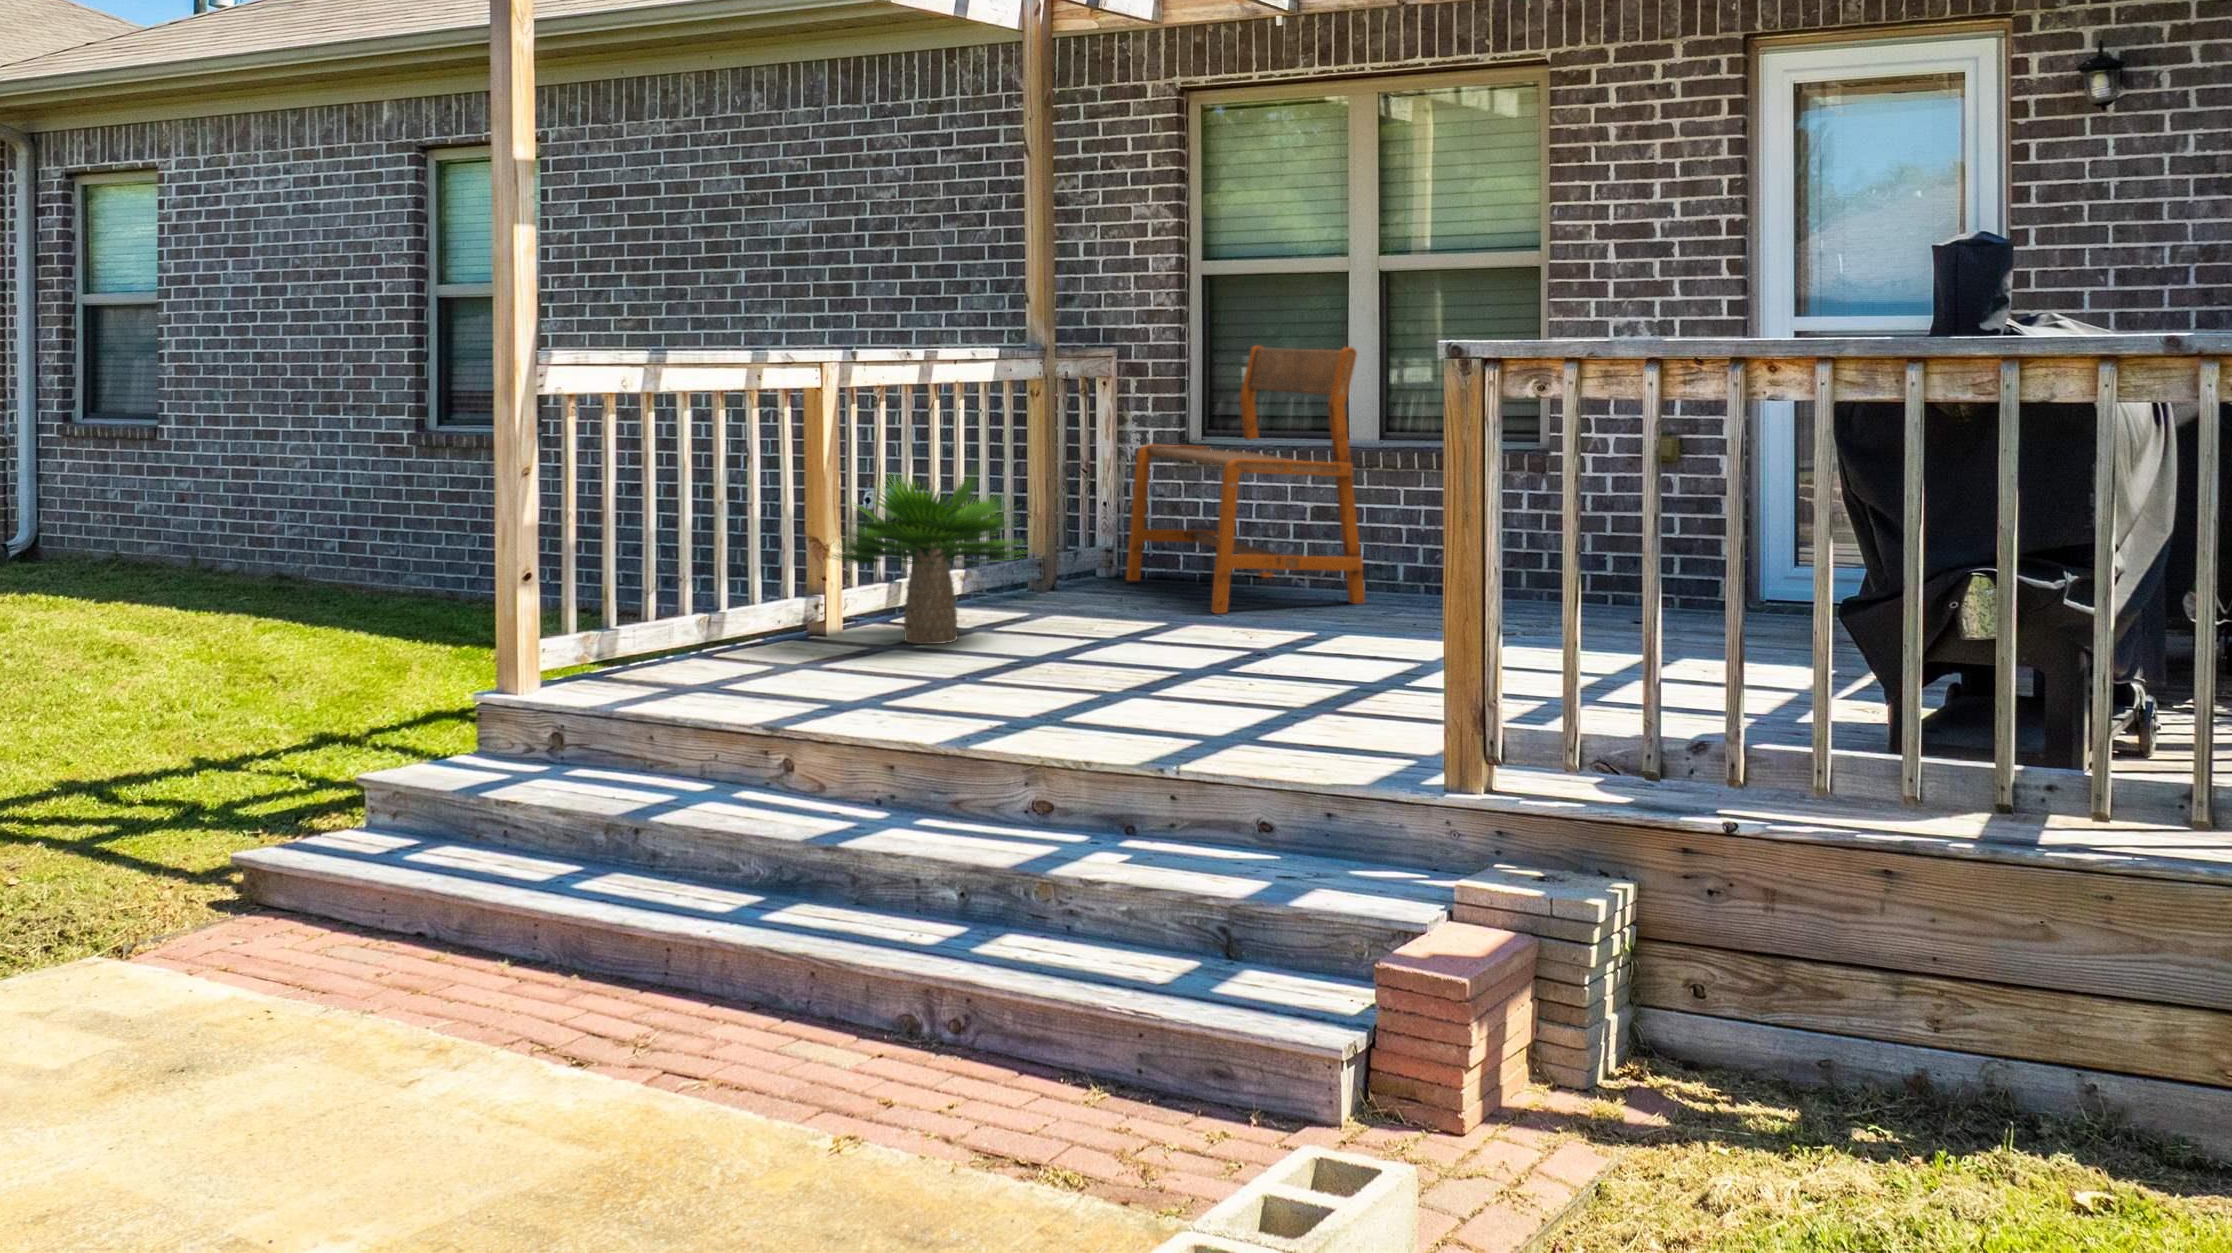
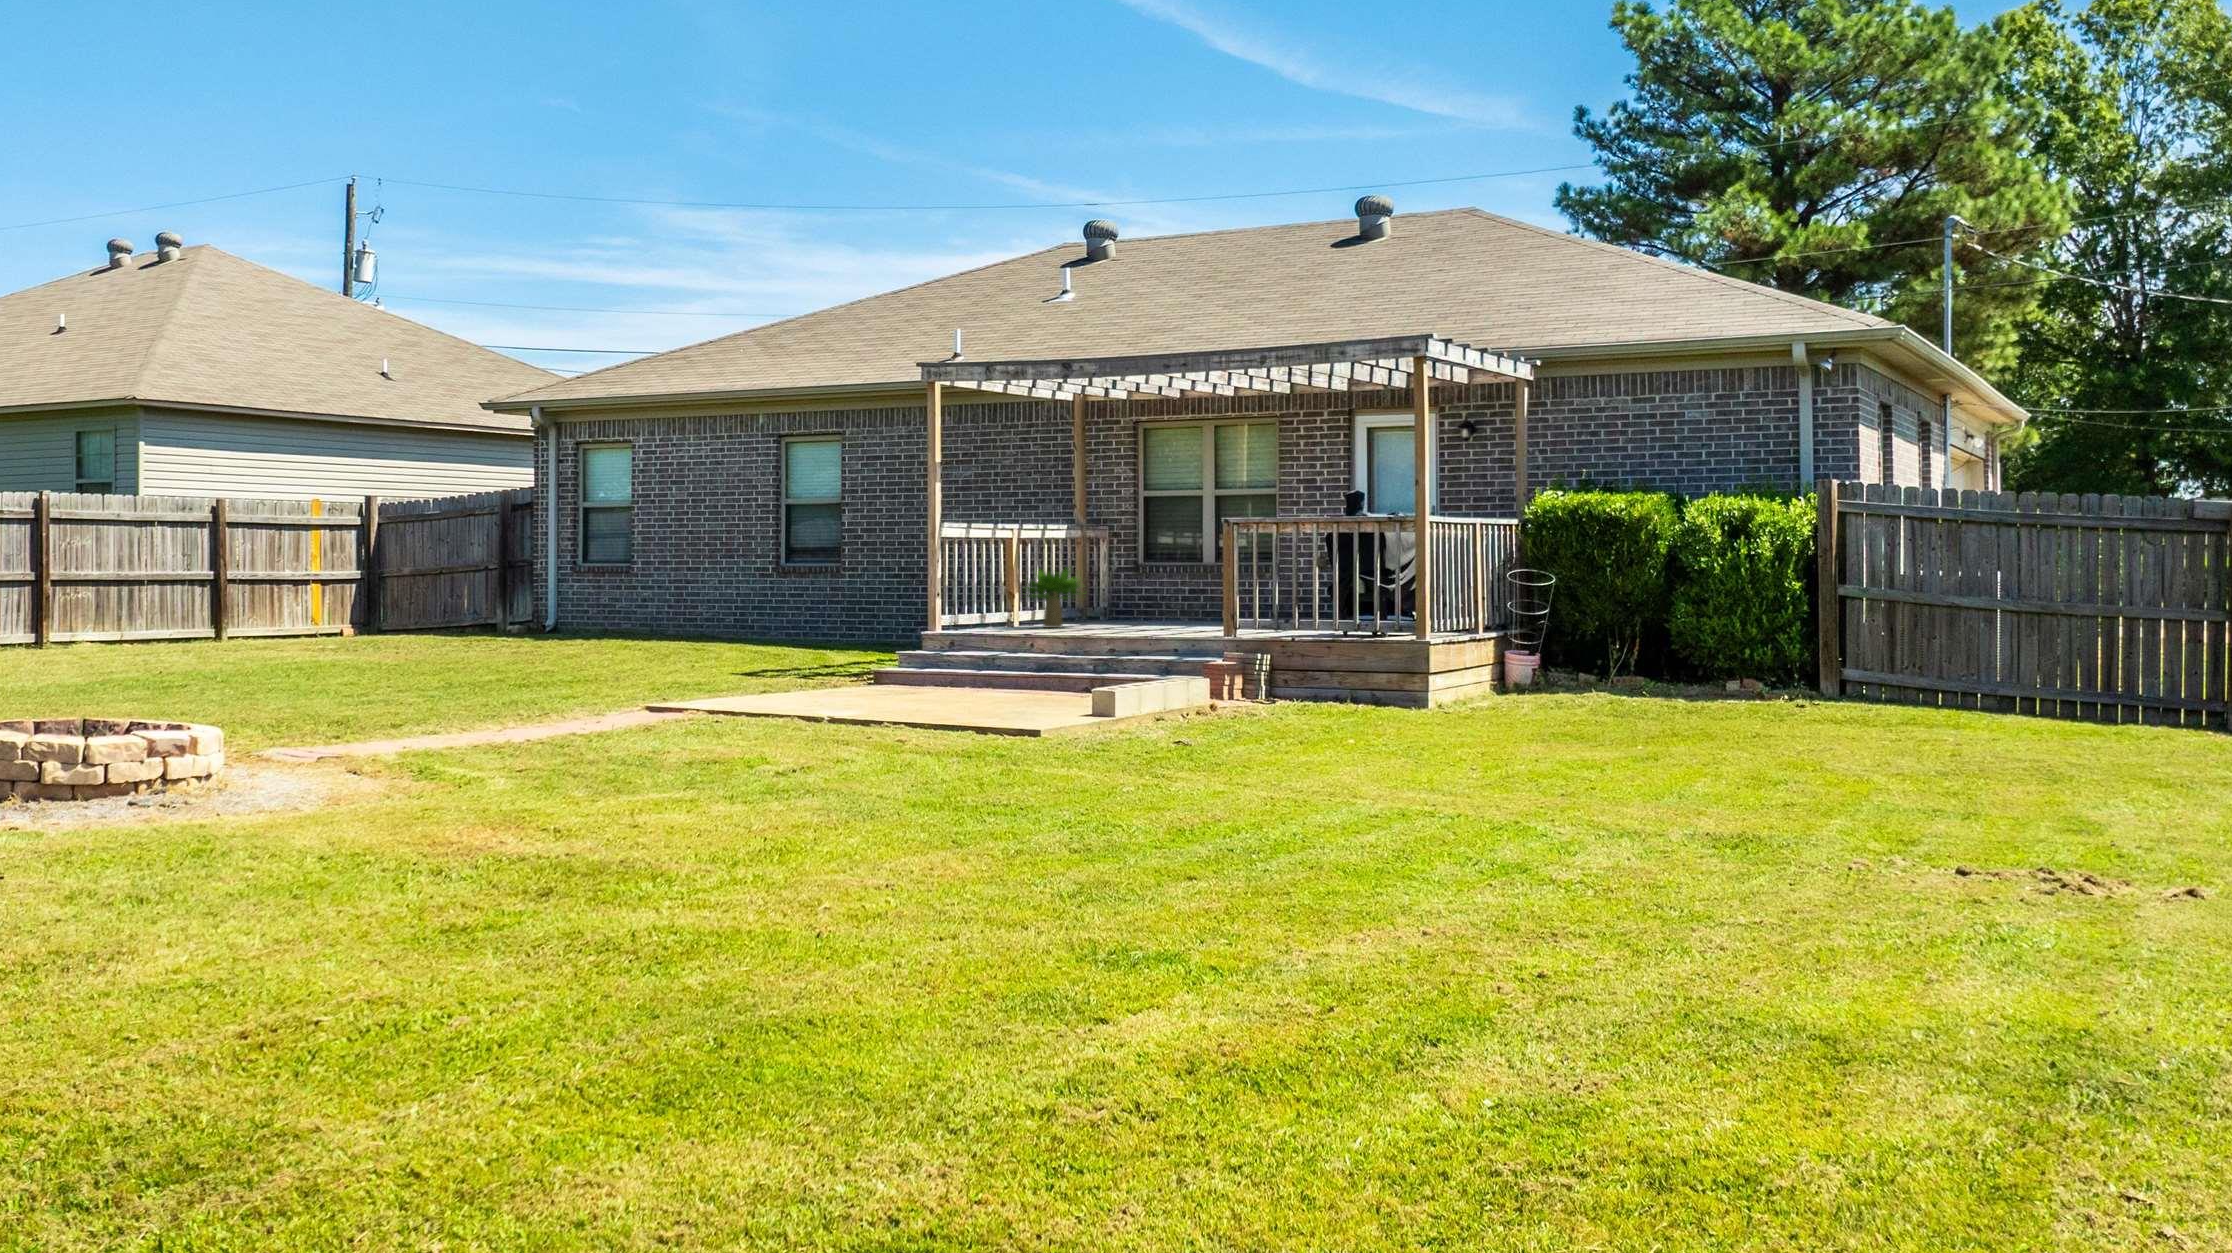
bench: present [1126,346,1365,614] -> none [1114,525,1210,624]

